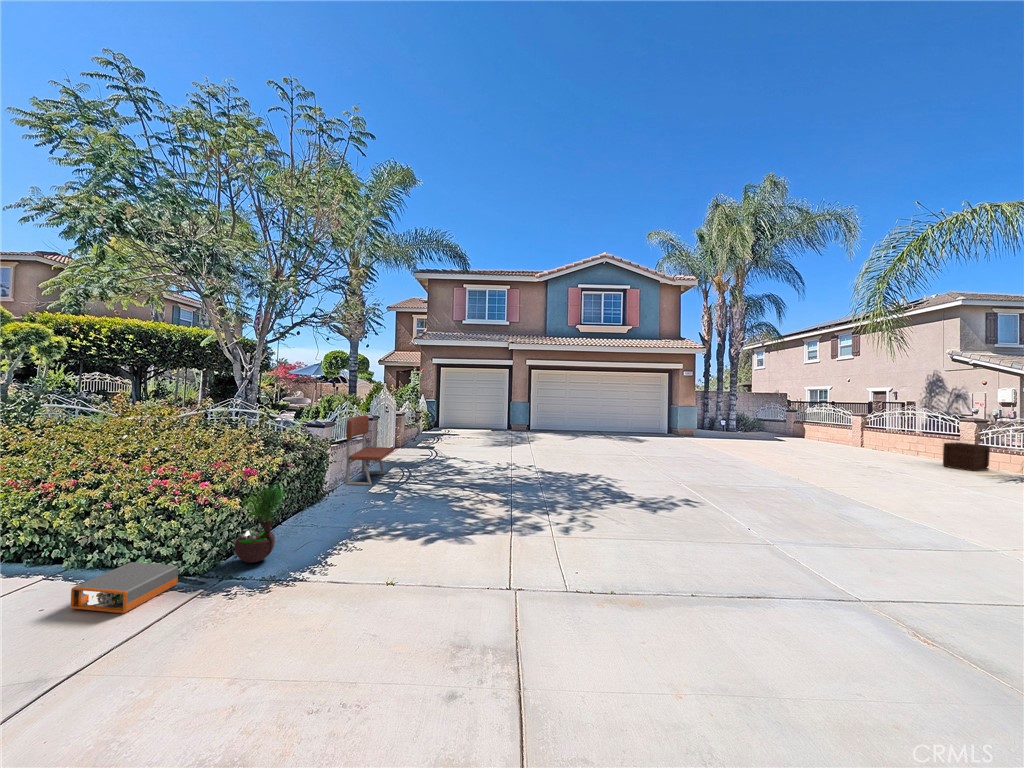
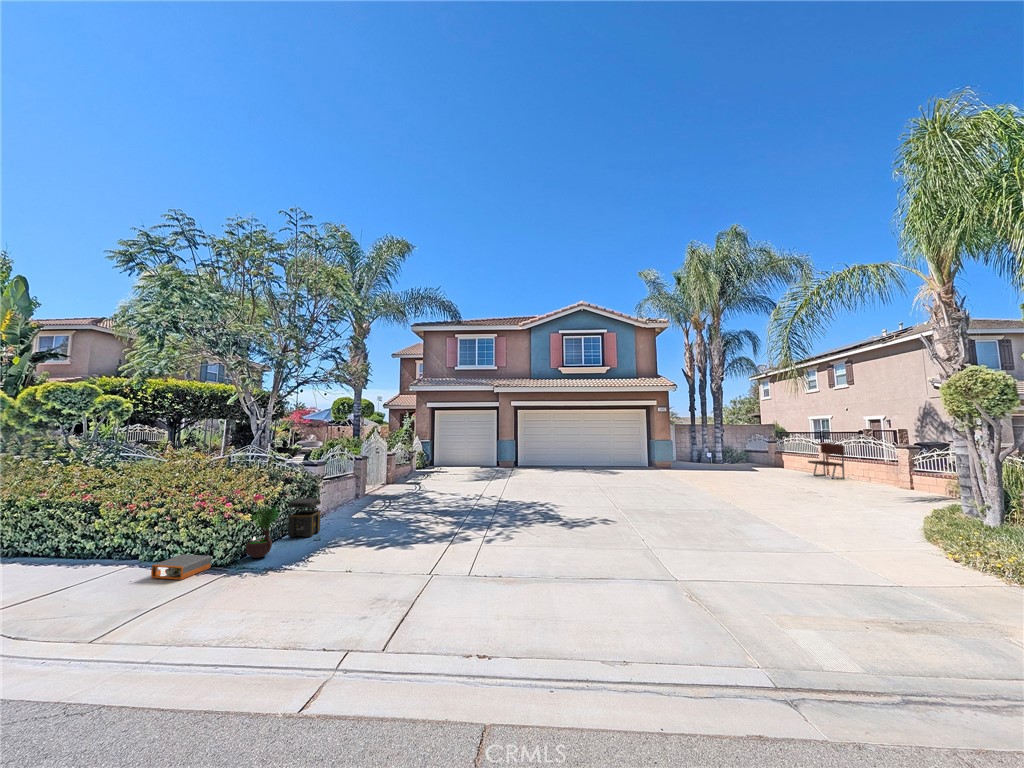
bench: present [345,416,394,485] -> present [808,443,845,479]
wooden crate: present [943,443,990,471] -> none [881,468,922,494]
toolbox: none [293,469,338,523] -> present [288,498,321,537]

